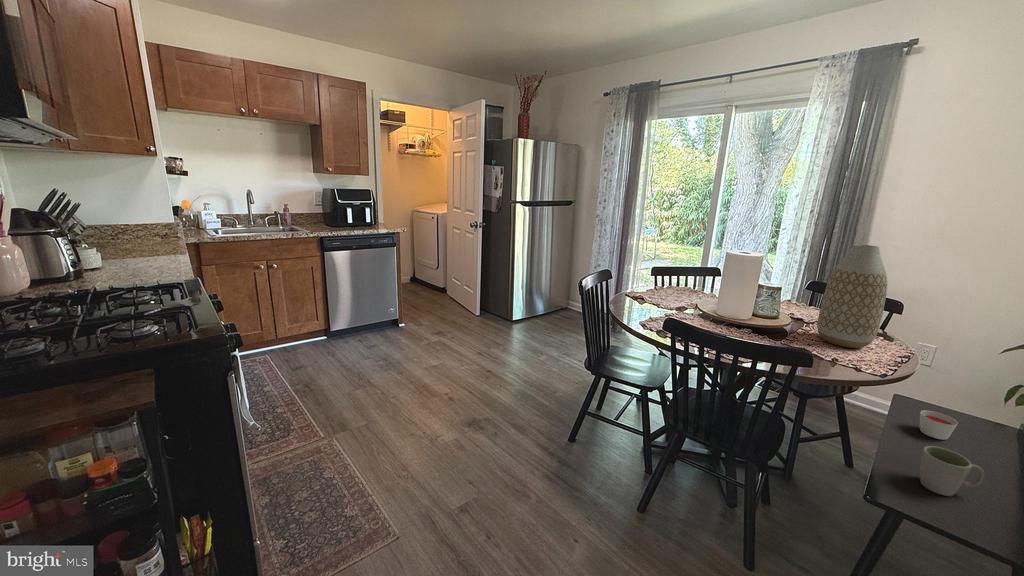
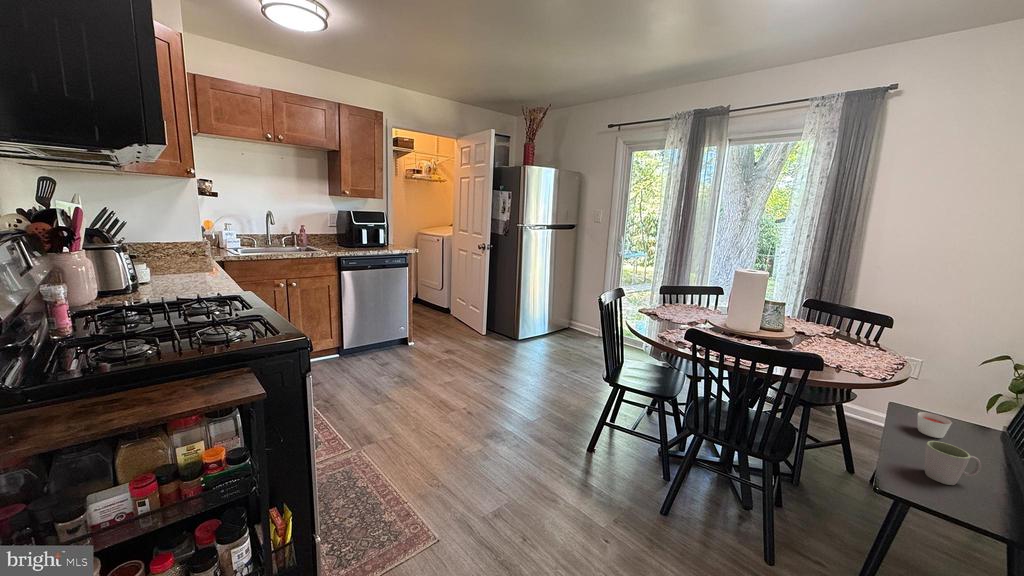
vase: present [817,244,887,348] -> none [820,263,881,357]

